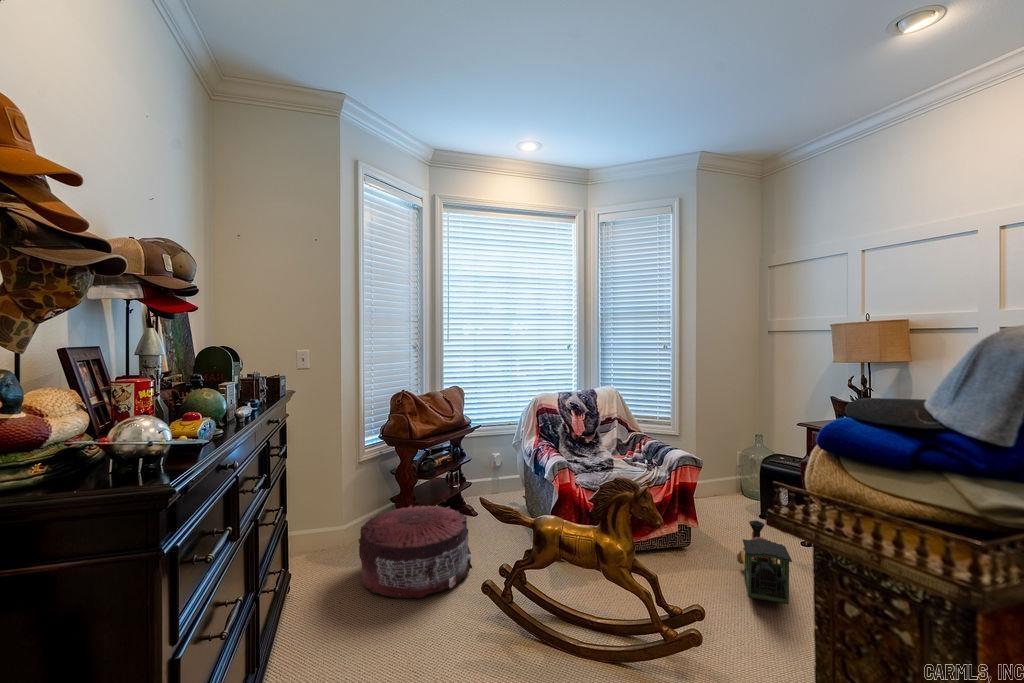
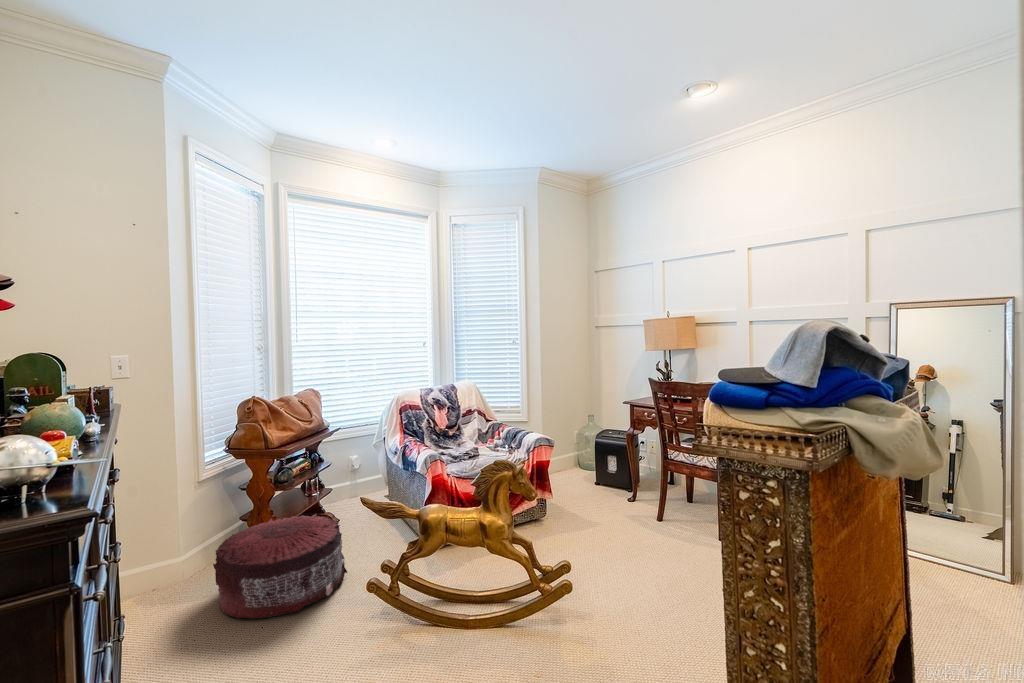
toy train: present [737,521,792,604] -> none [586,486,631,550]

